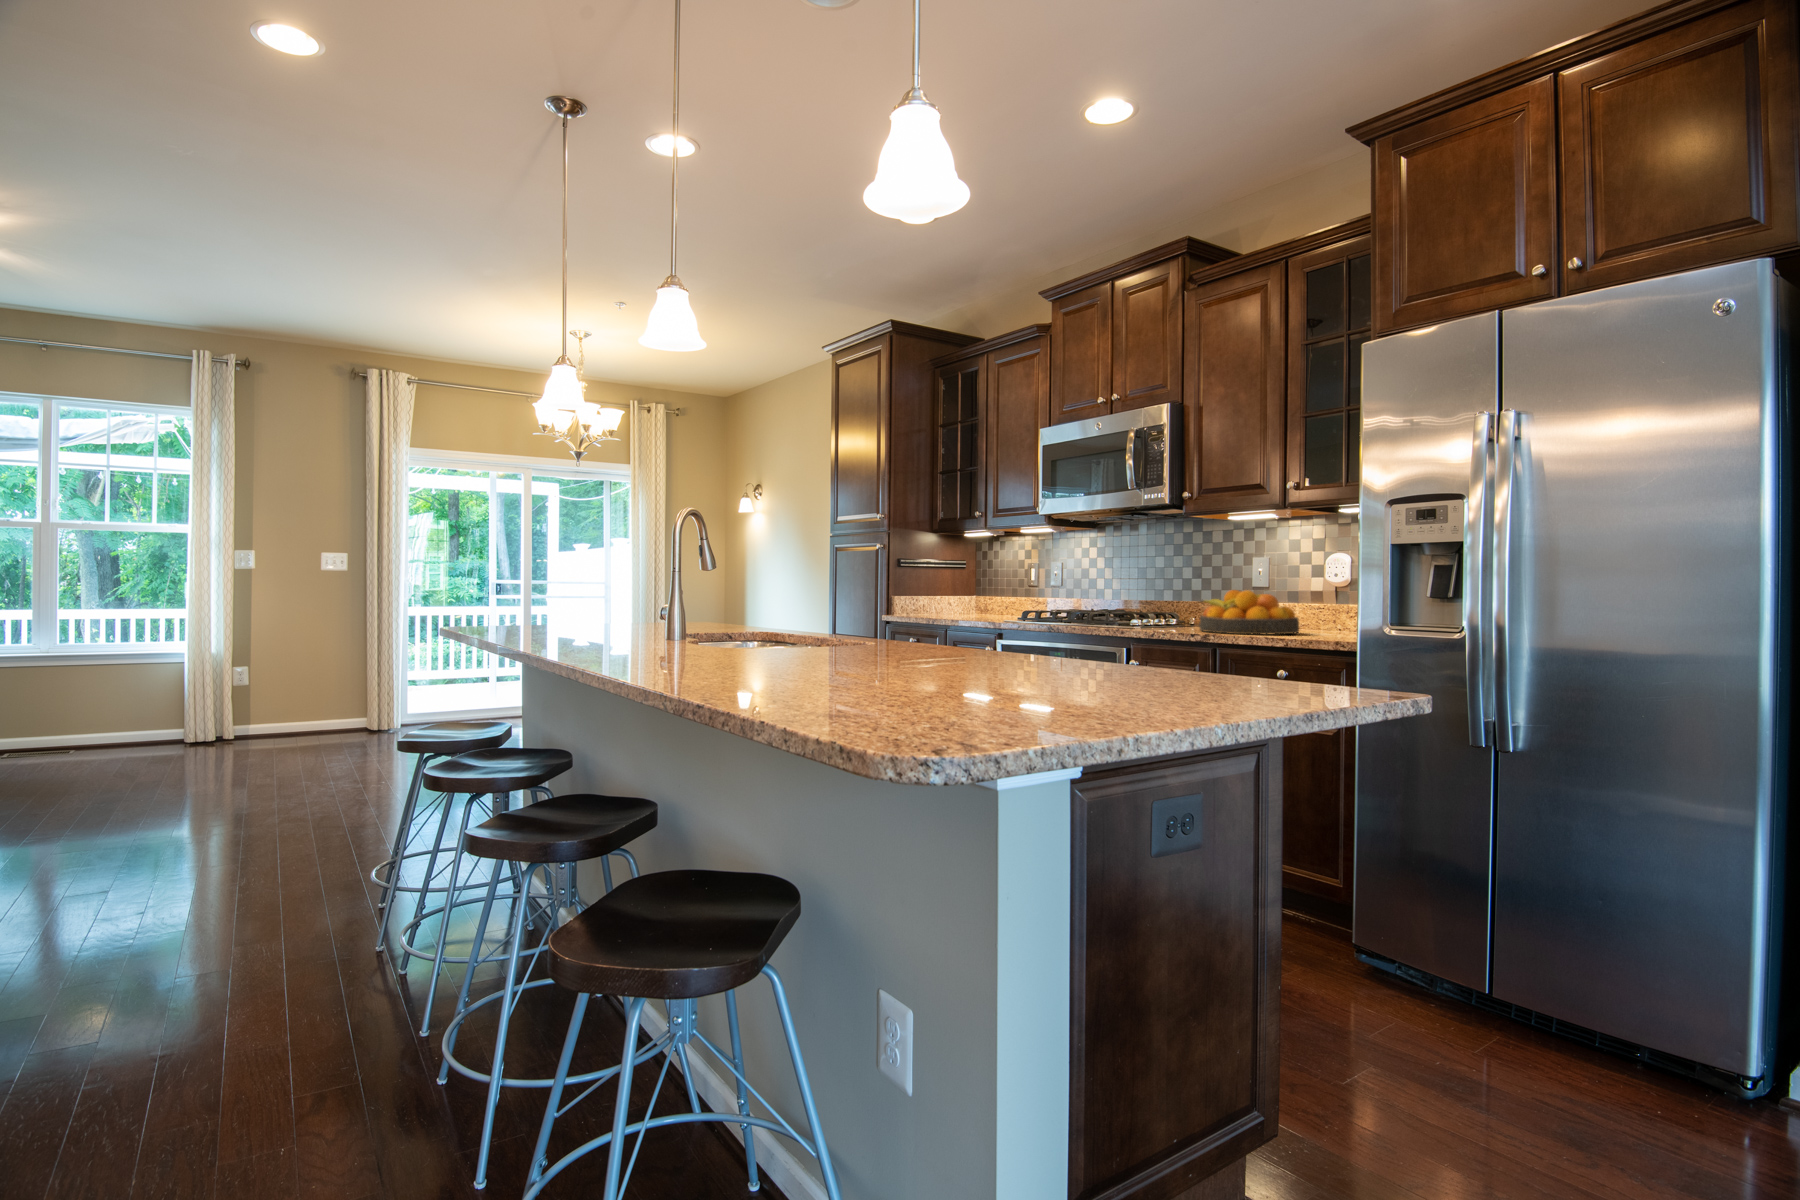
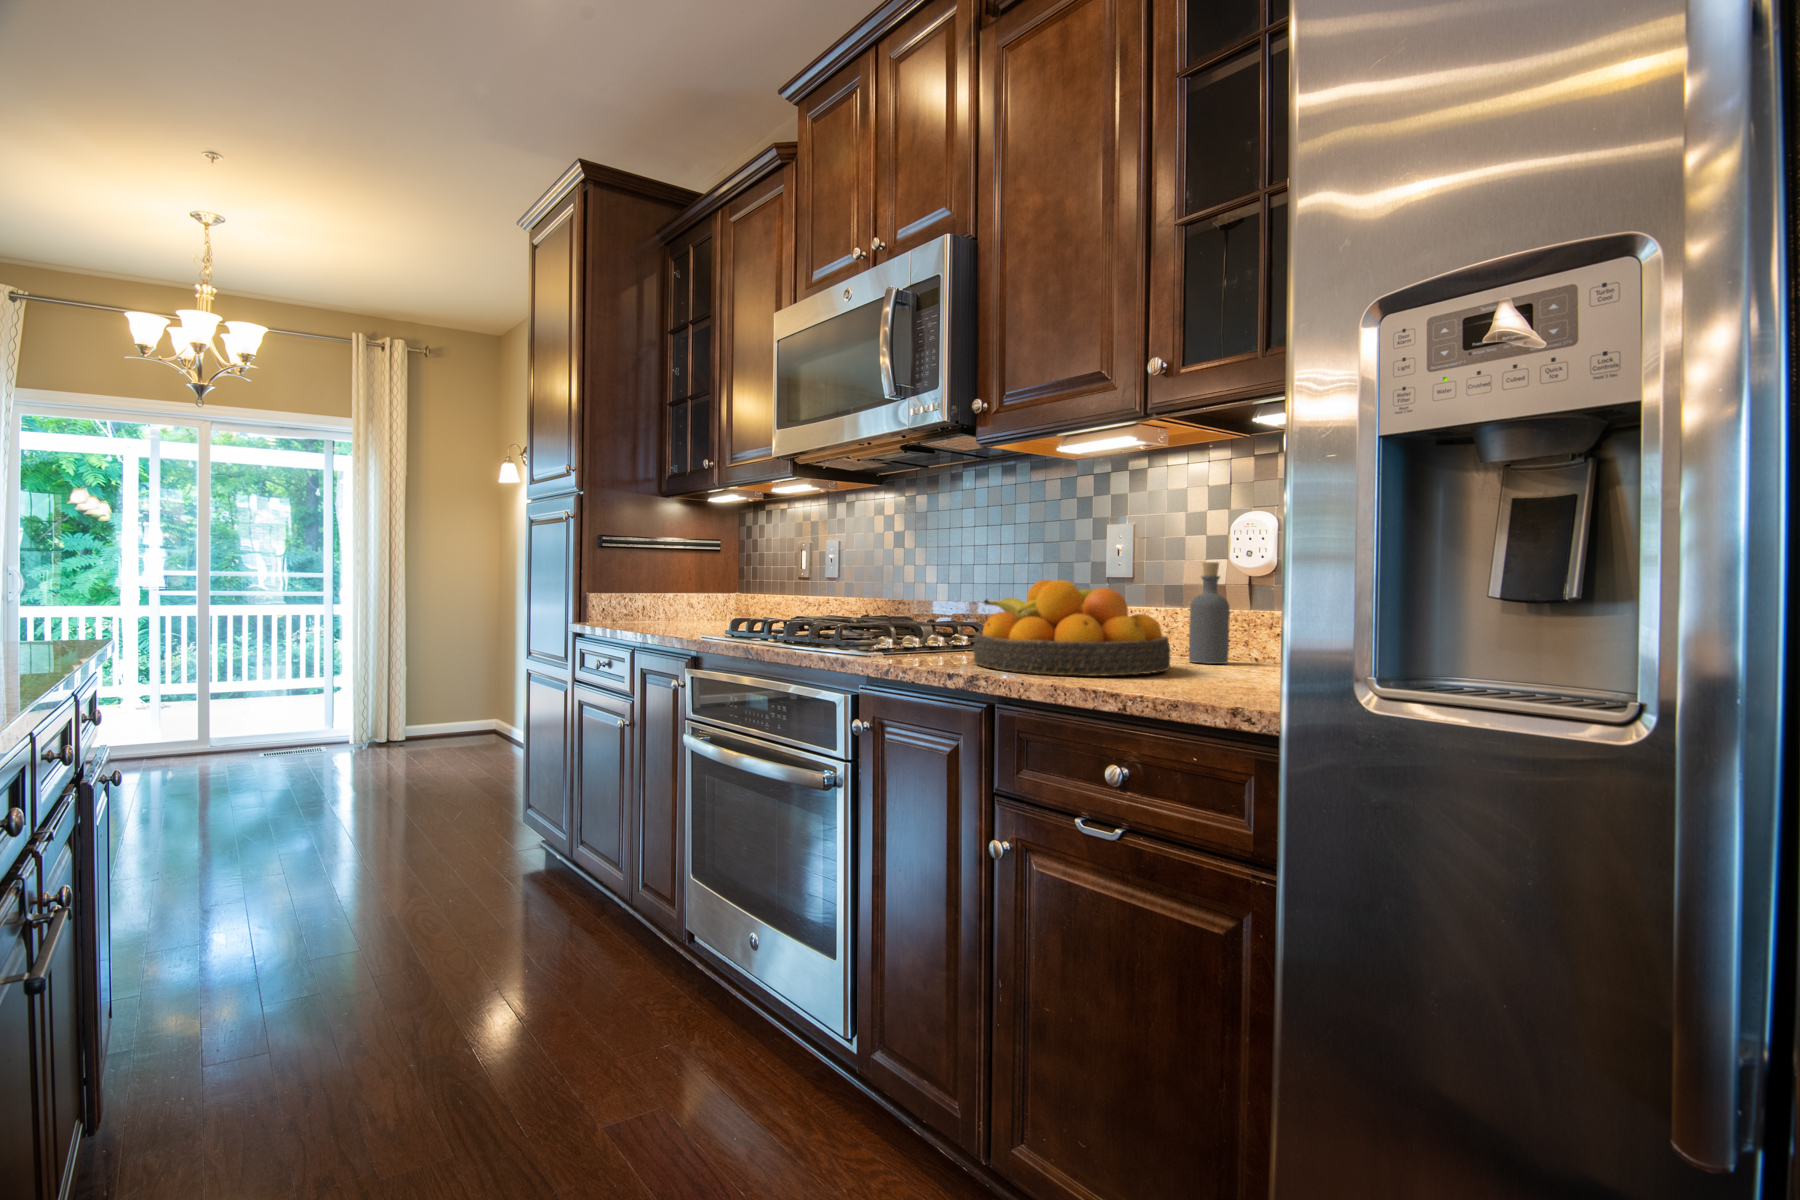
bottle: none [1305,580,1326,632] -> present [1189,562,1230,664]

